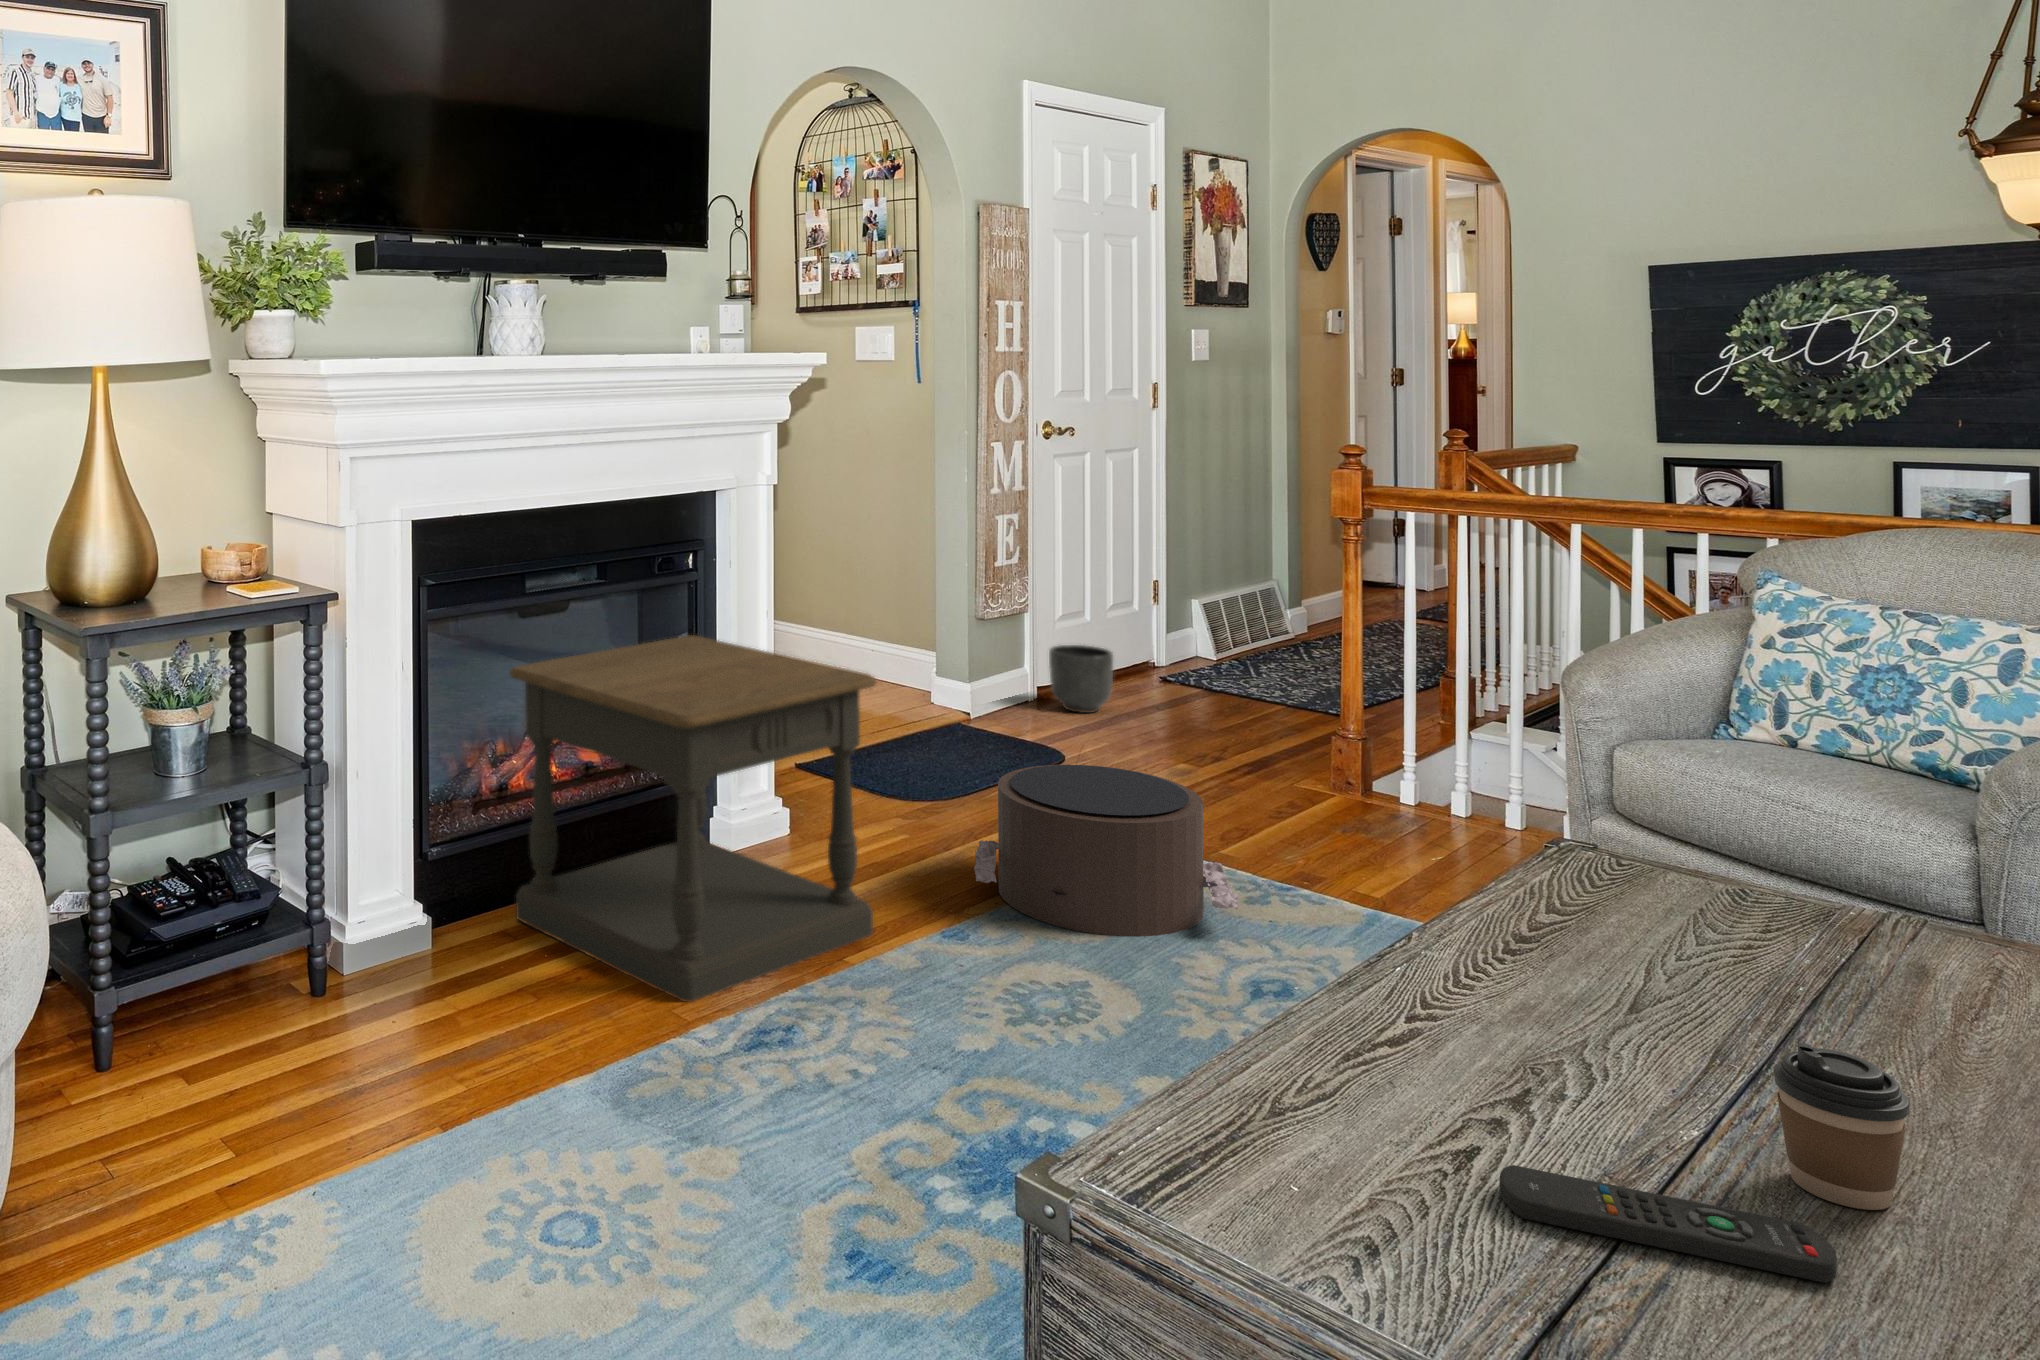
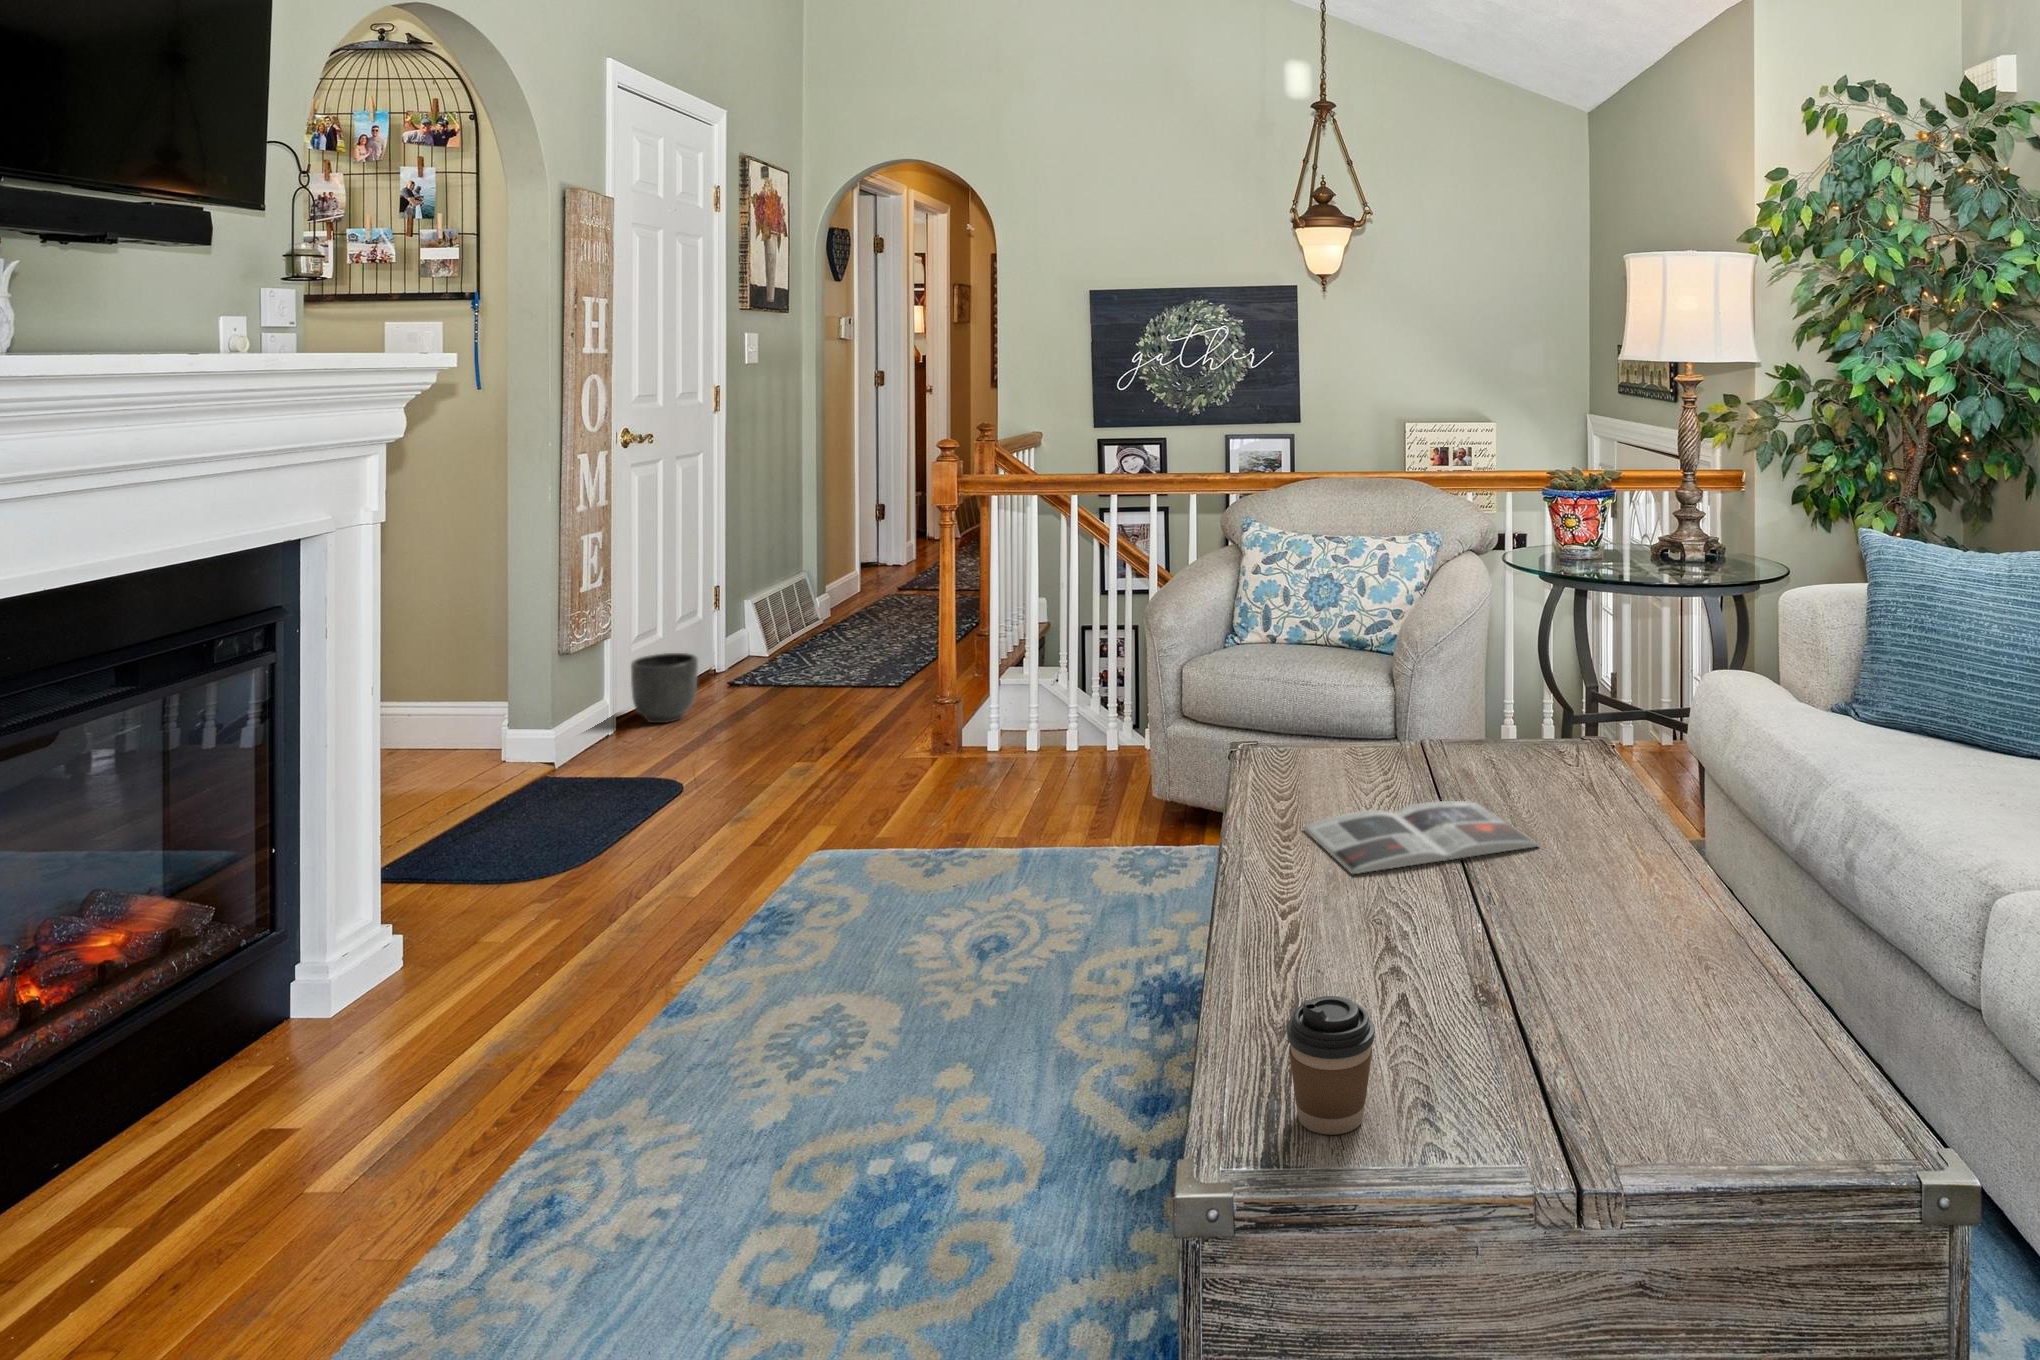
side table: present [509,636,876,1002] -> none [21,737,590,1223]
pouf: present [974,765,1238,937] -> none [663,775,934,955]
magazine: none [1564,922,1949,1049] -> present [1304,801,1539,874]
coffee cup: present [1774,1043,1910,1210] -> present [1287,996,1375,1135]
remote control: present [1500,1165,1837,1283] -> none [1459,1009,1646,1086]

